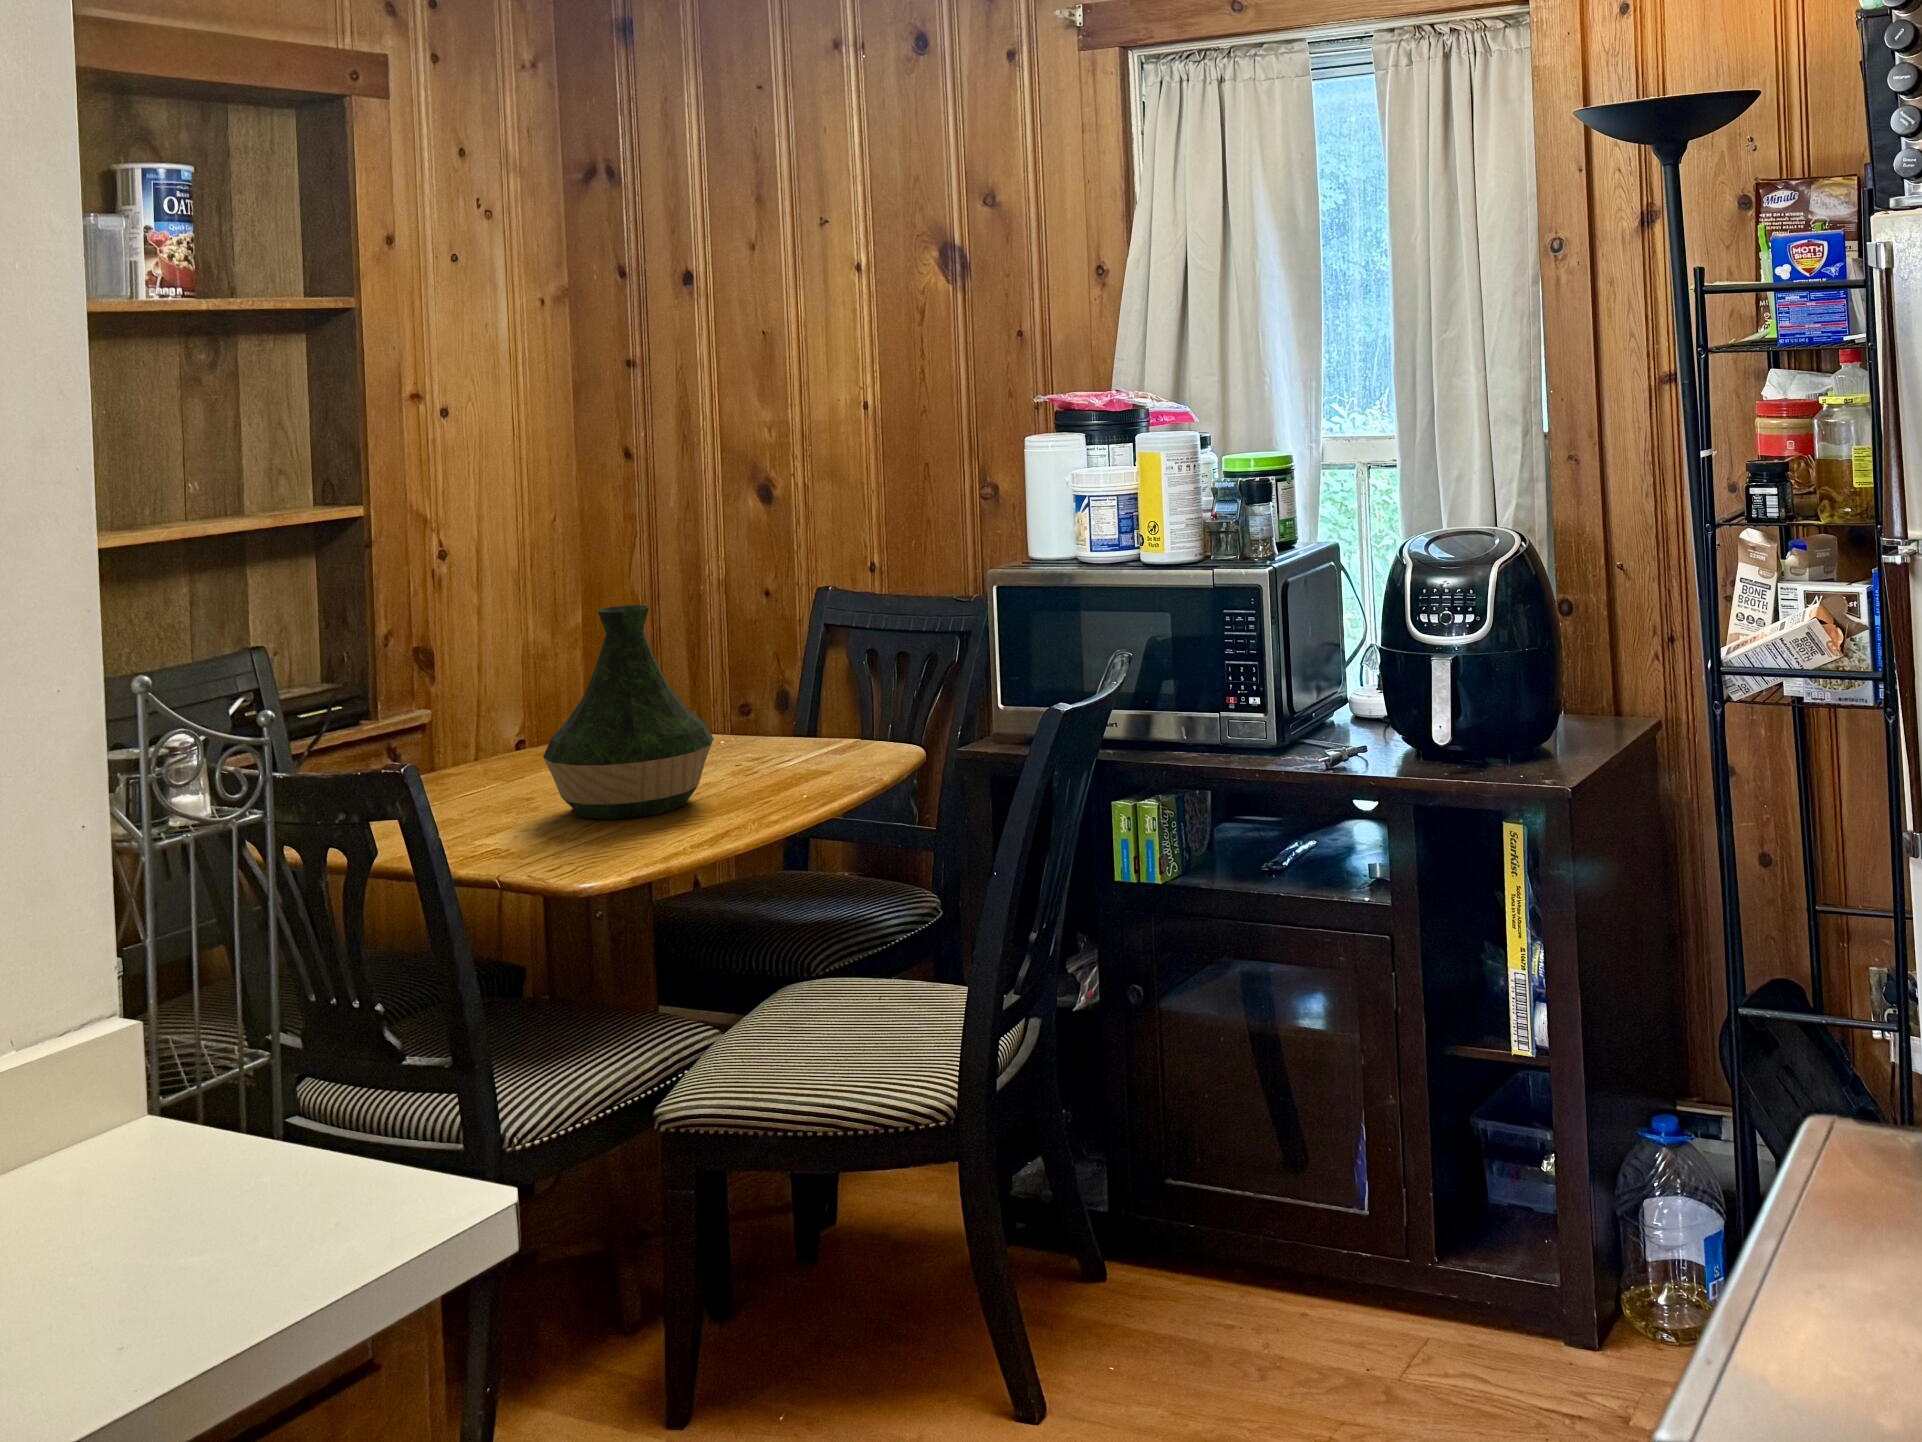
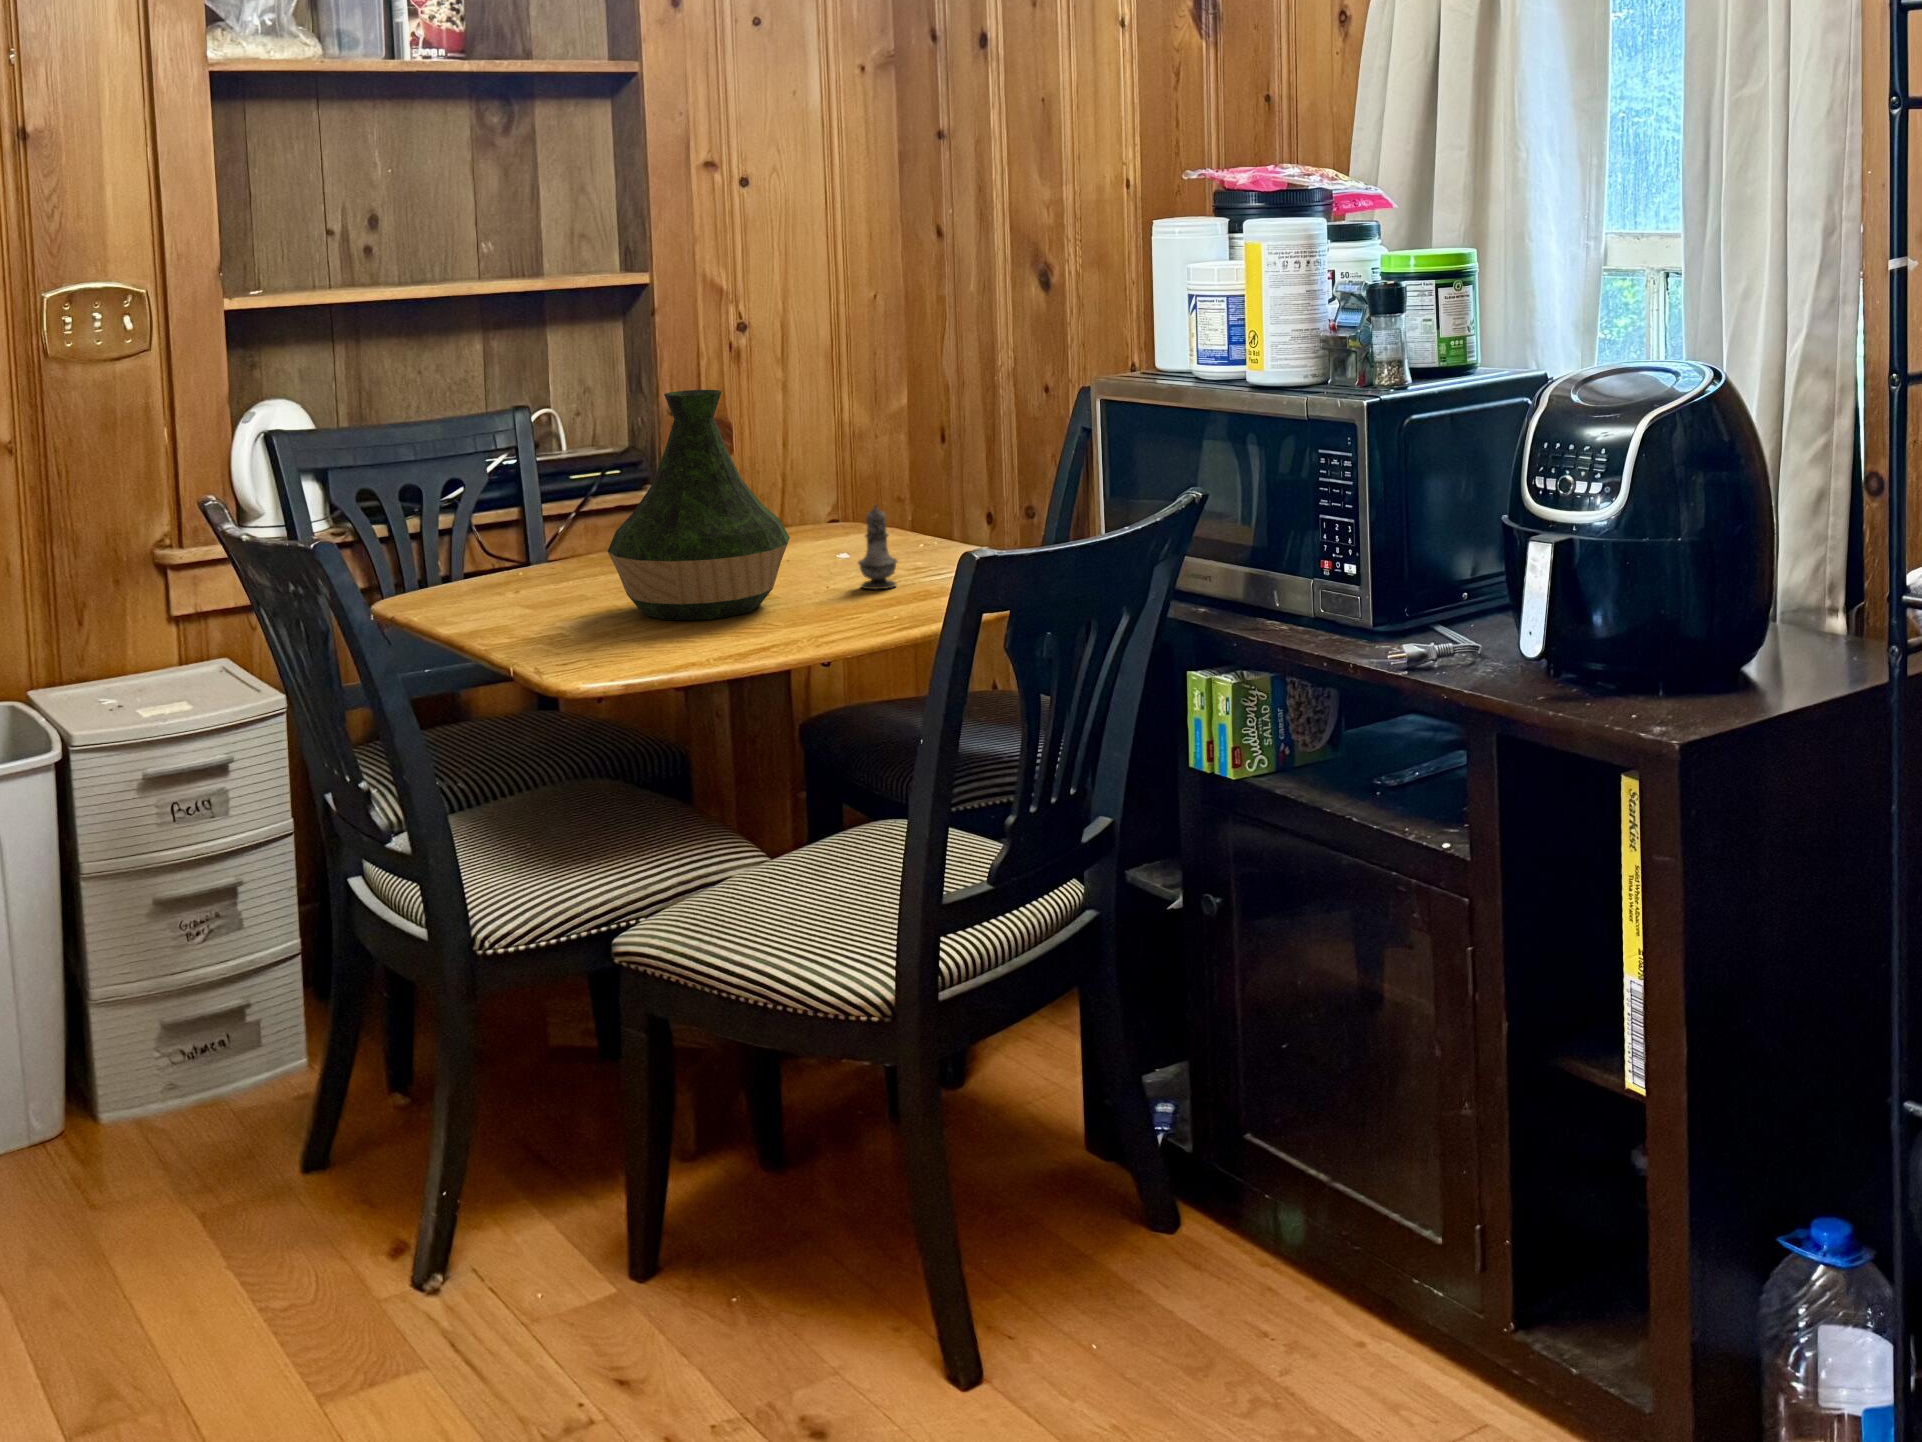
salt shaker: none [741,698,778,775] -> present [858,504,897,589]

